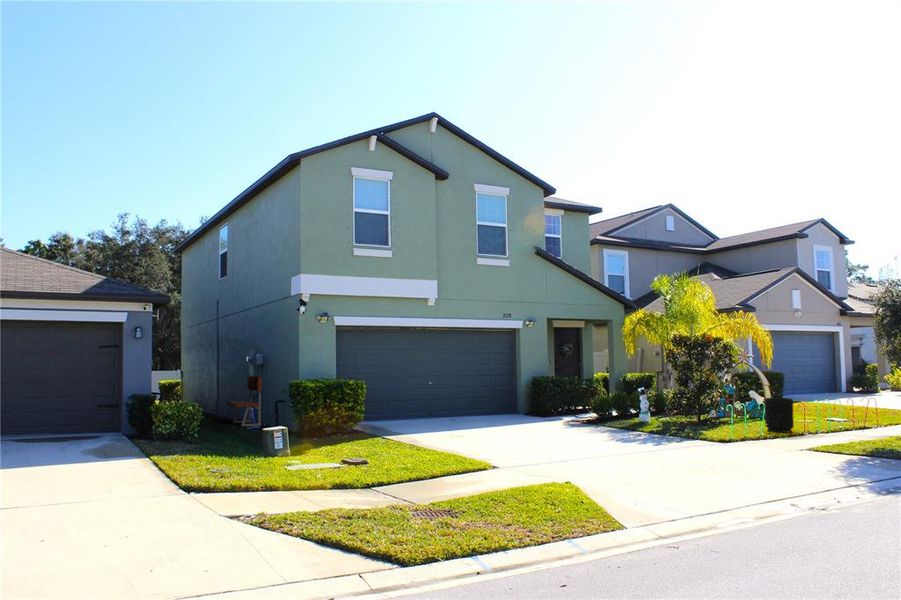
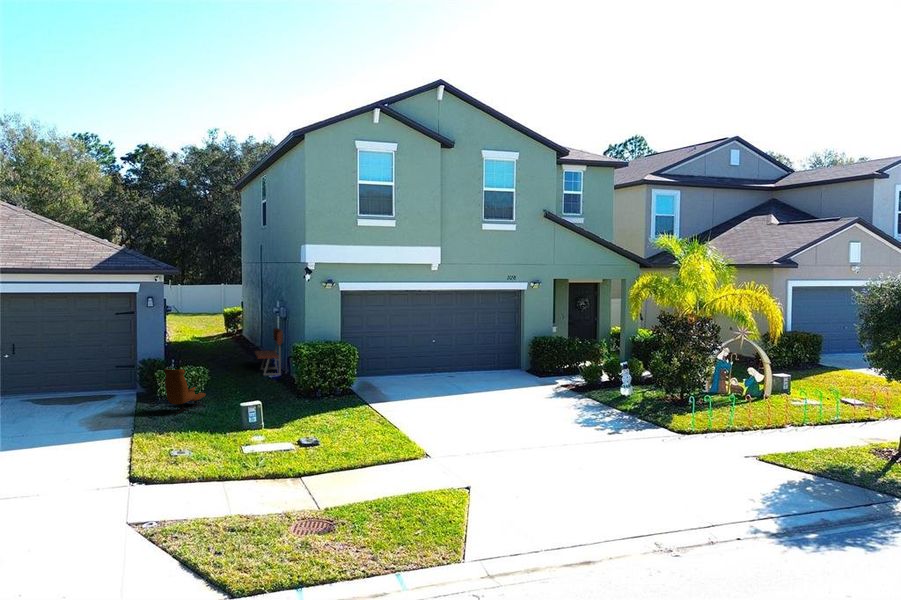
trash can: present [765,397,794,432] -> none [748,373,778,410]
lounge chair: none [164,398,203,453] -> present [164,369,206,416]

